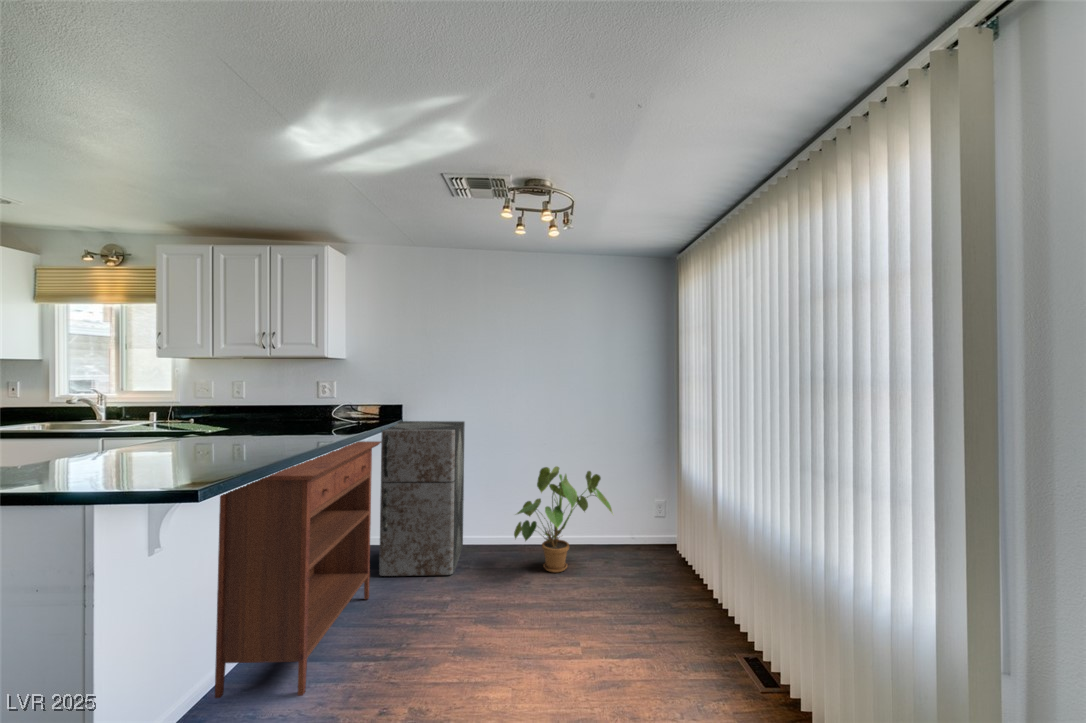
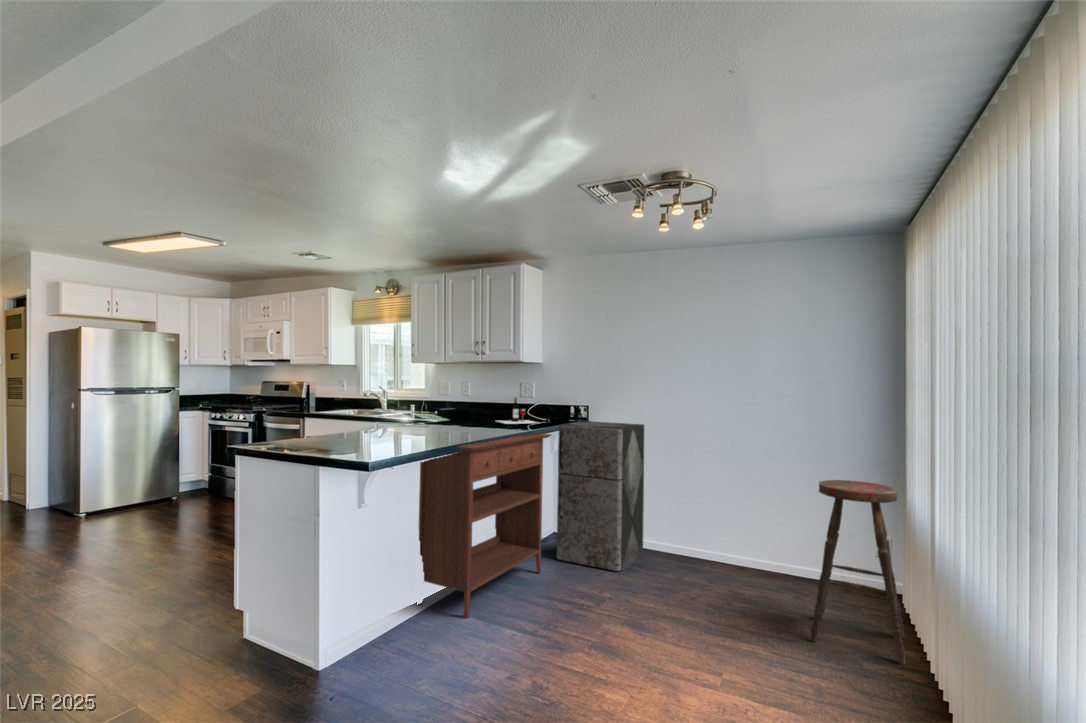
wine bottle: none [287,399,352,431] -> present [498,398,538,424]
bar stool: none [634,461,710,605] -> present [811,480,905,665]
house plant: present [514,466,612,573] -> none [682,479,798,593]

